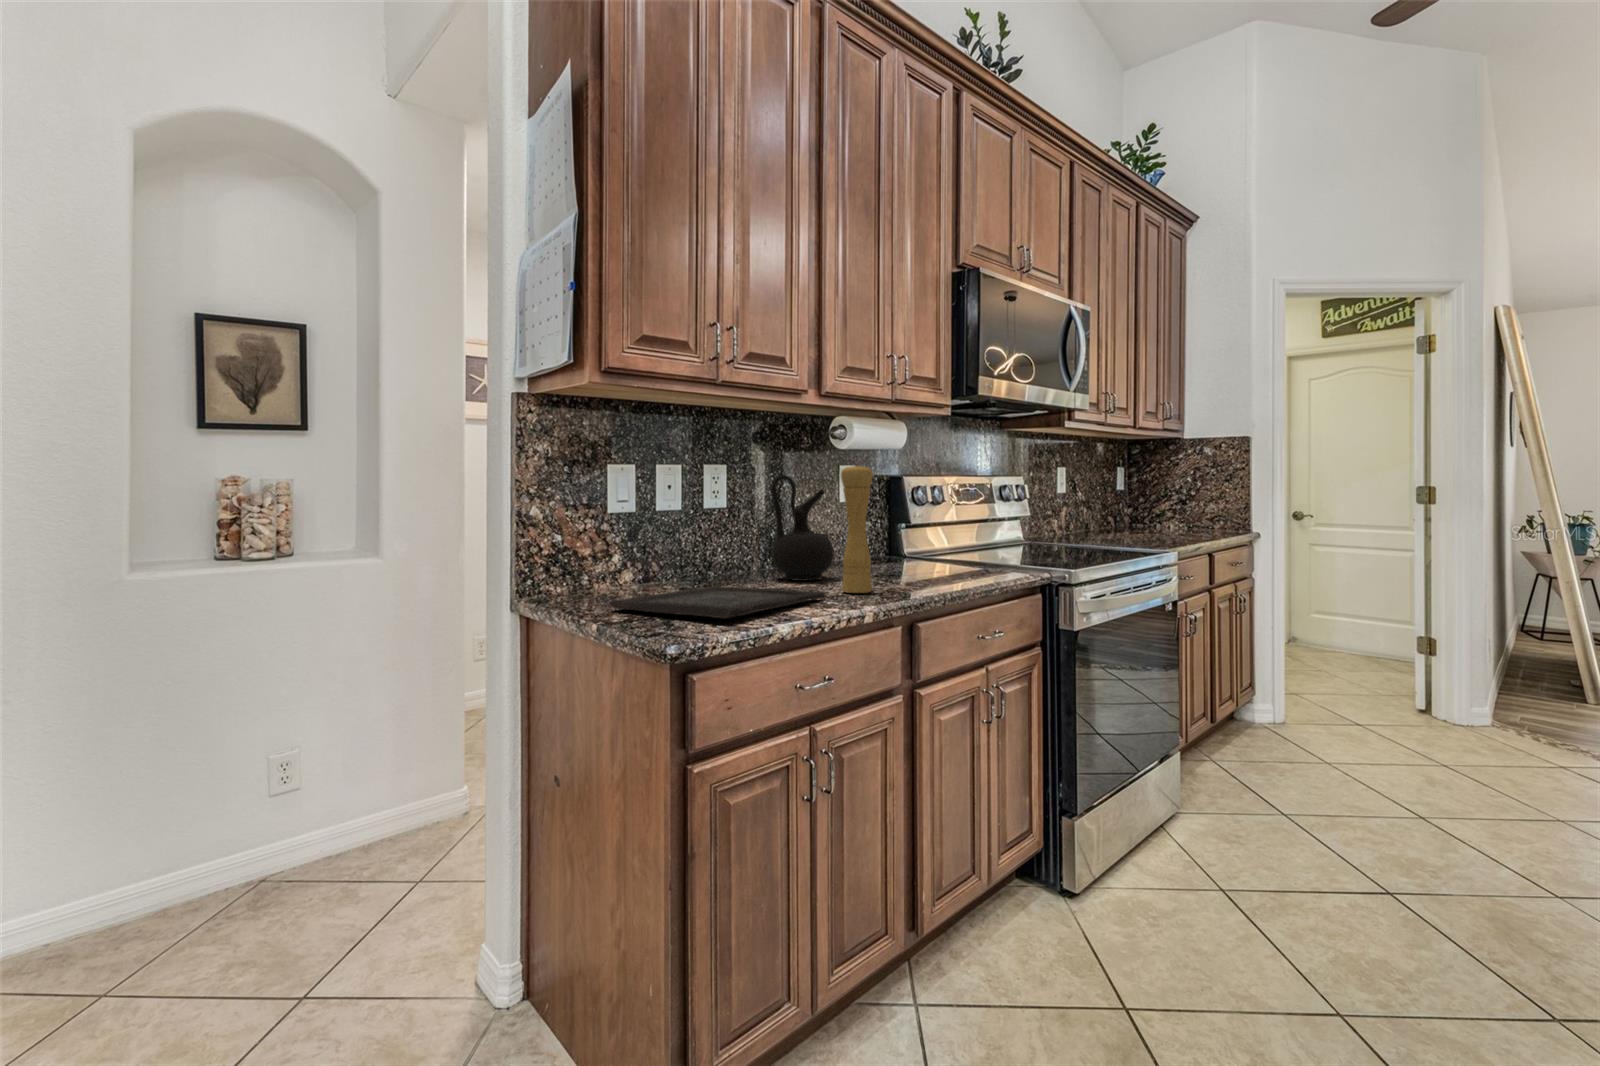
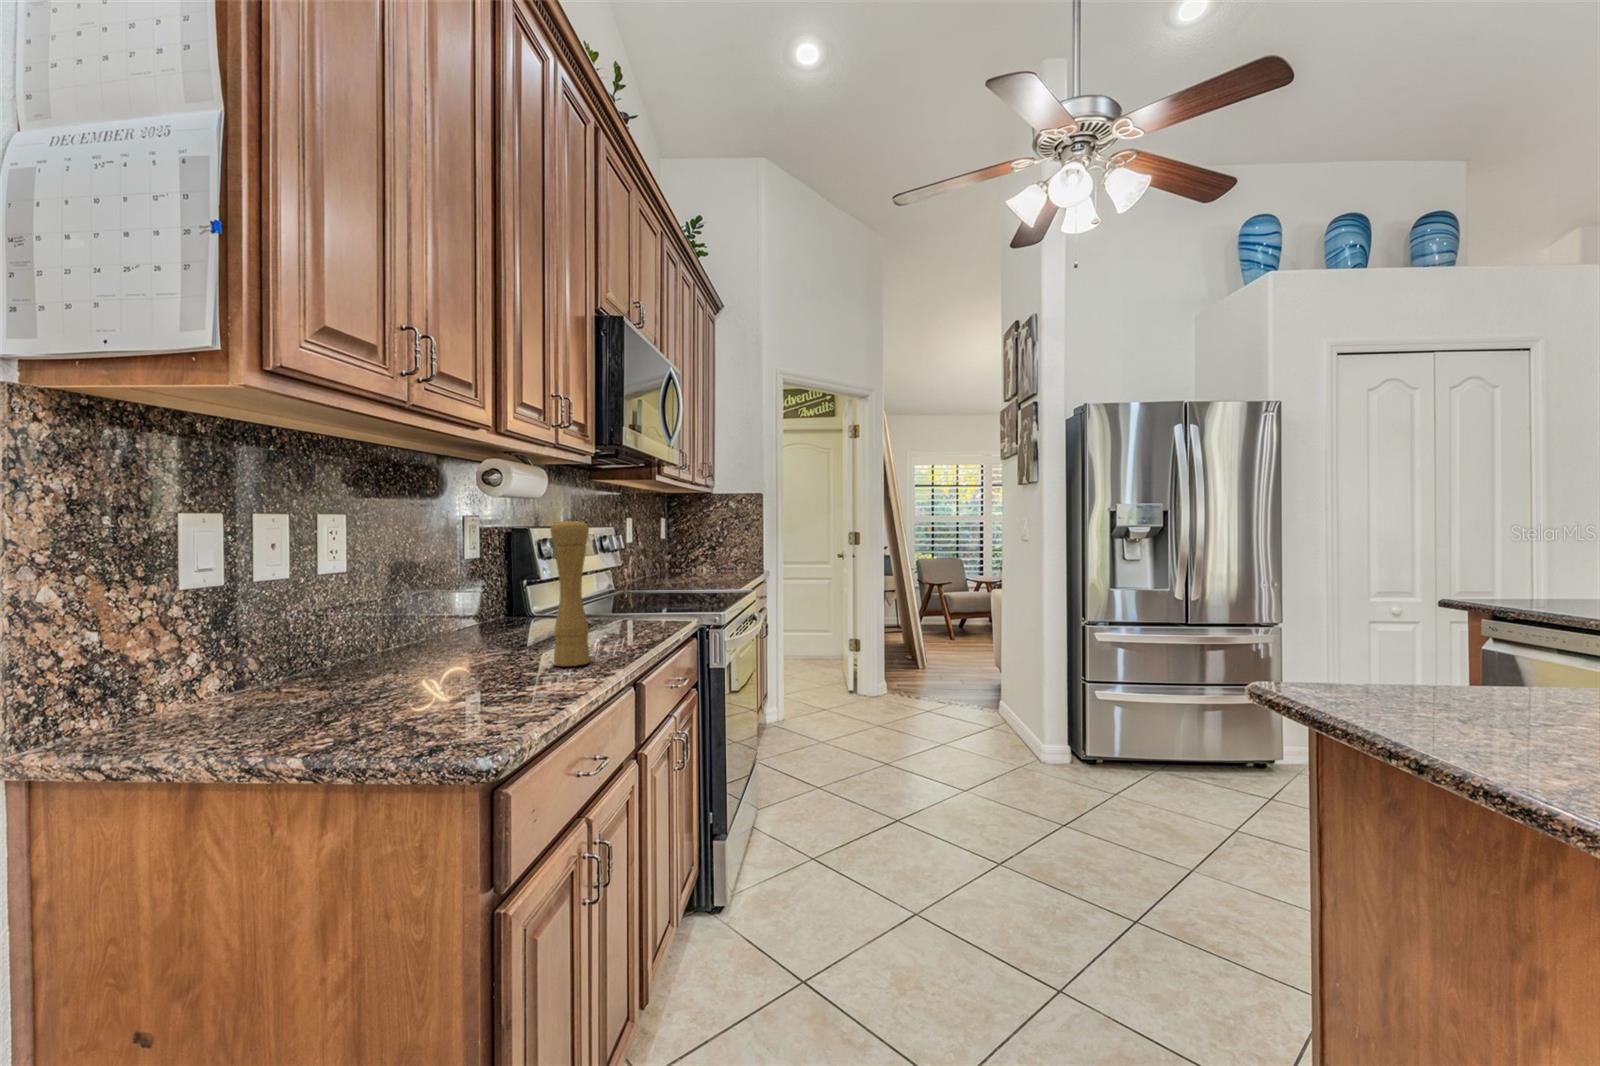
ceramic jug: present [771,475,834,581] -> none [425,528,509,659]
tray: present [610,586,825,618] -> none [267,669,557,739]

